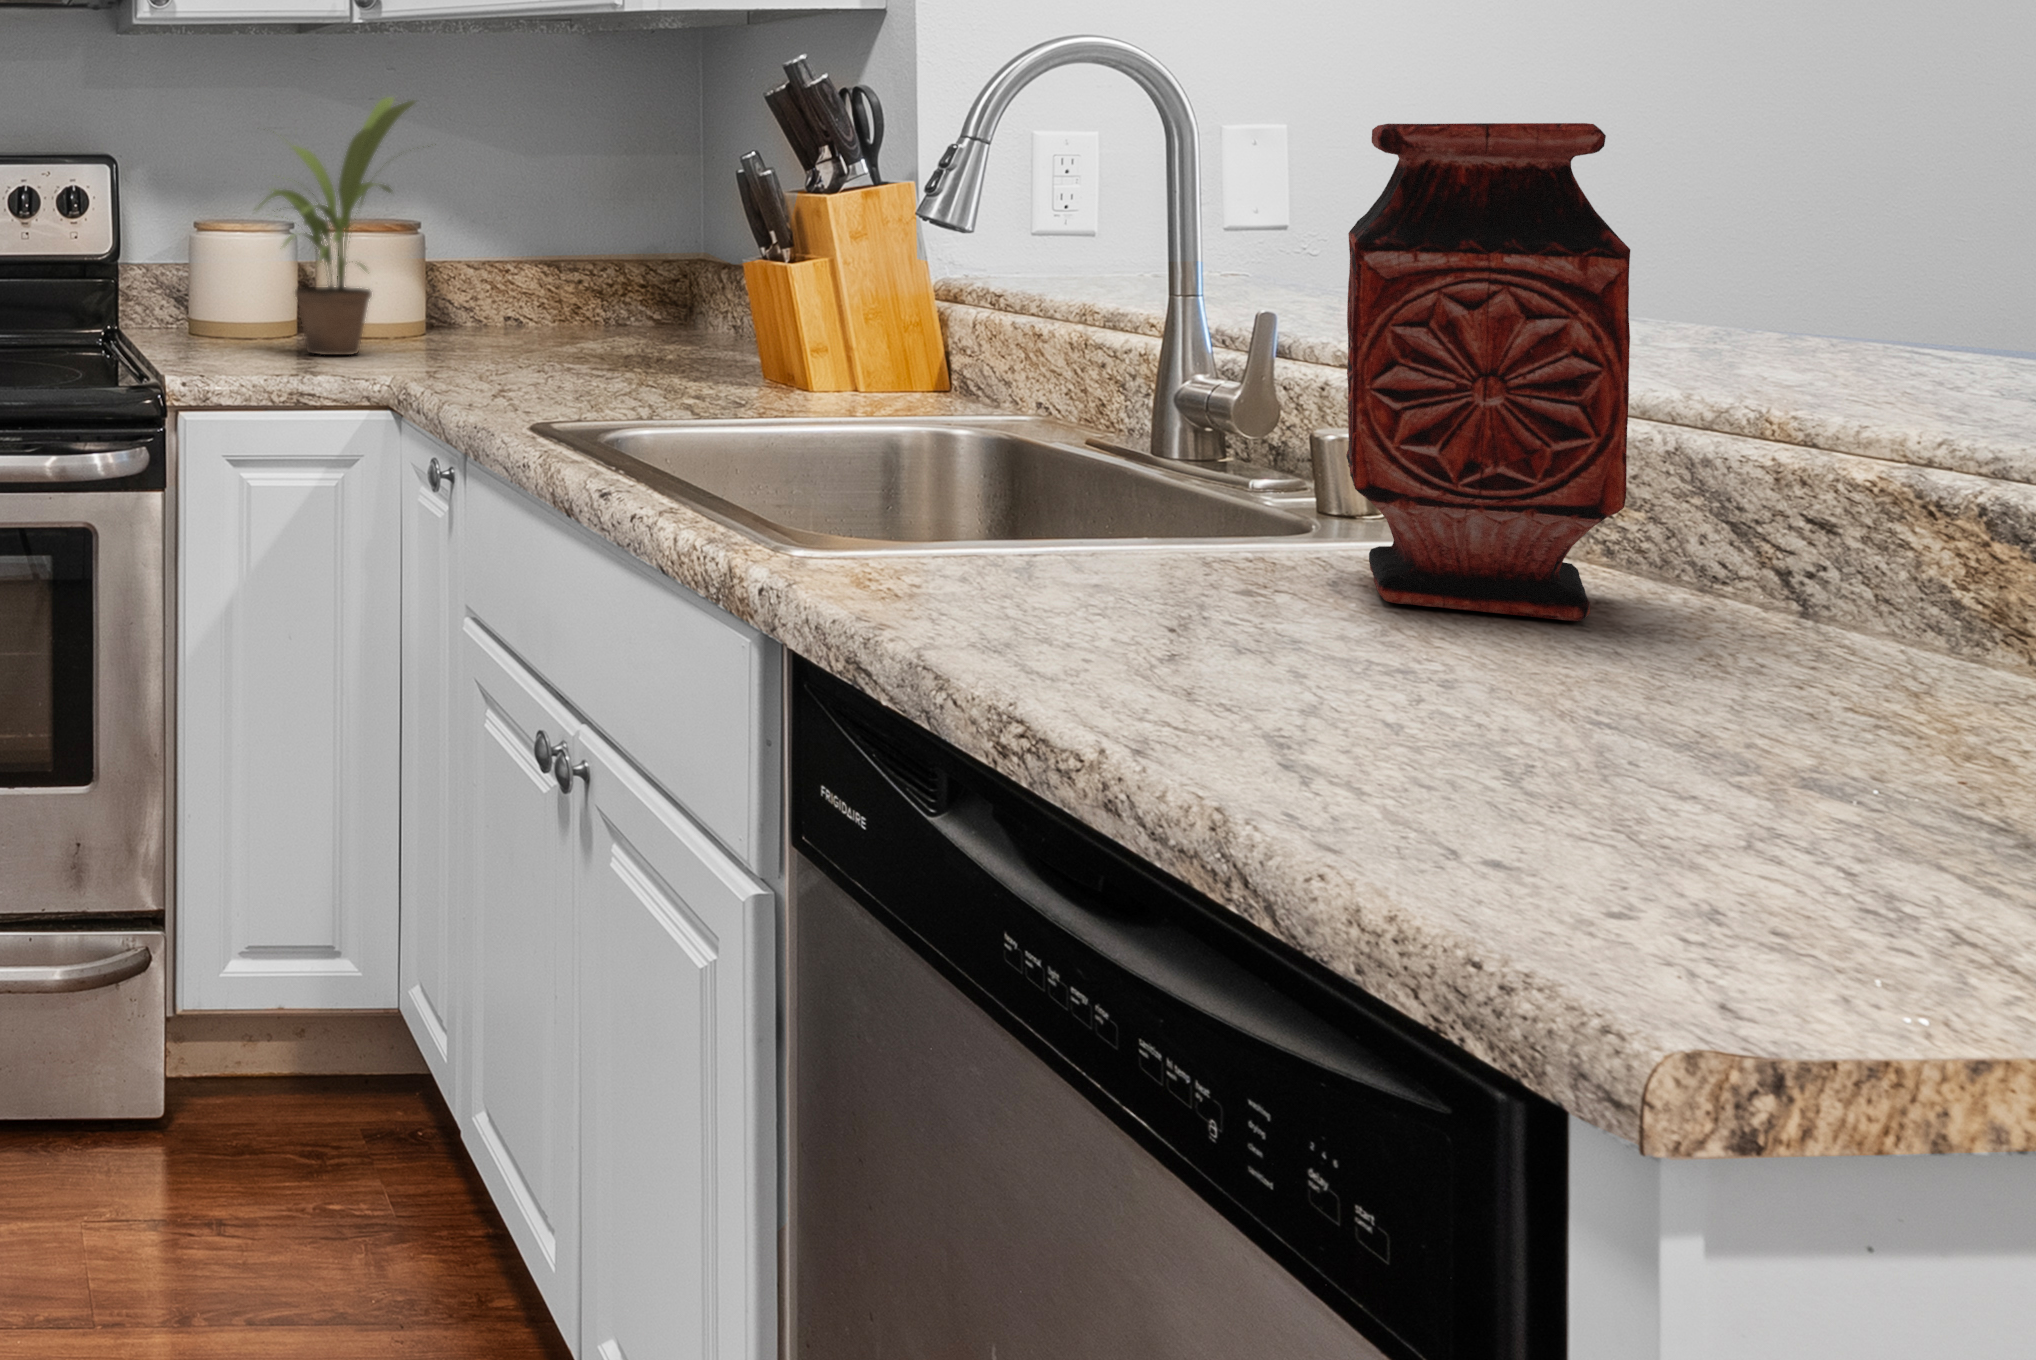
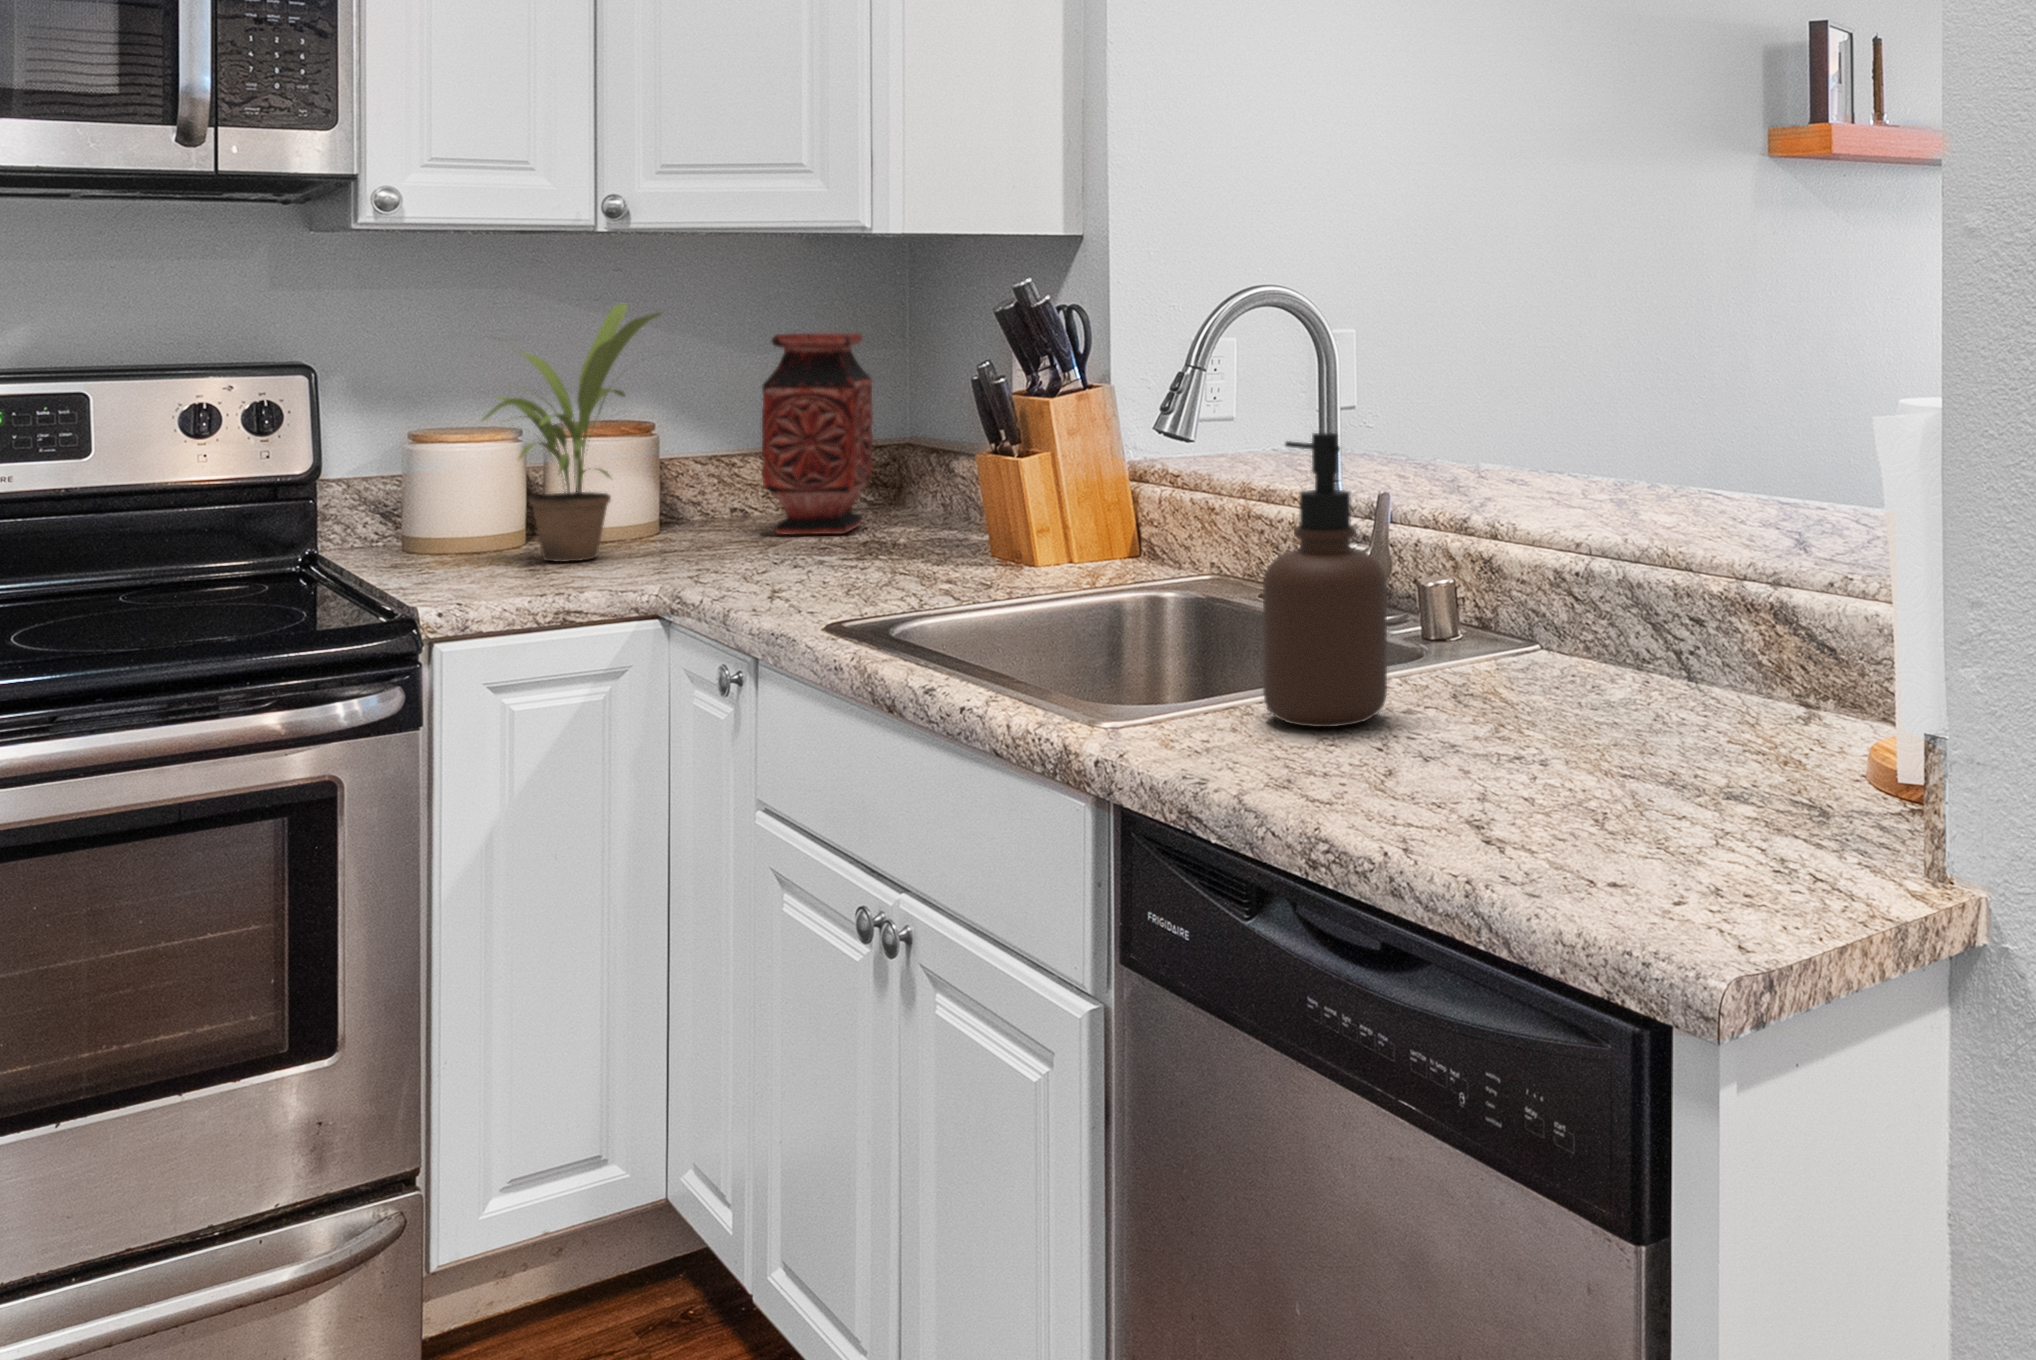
vase: present [1346,123,1630,621] -> present [762,333,873,535]
soap dispenser: none [1017,202,1205,594] -> present [1263,433,1387,727]

